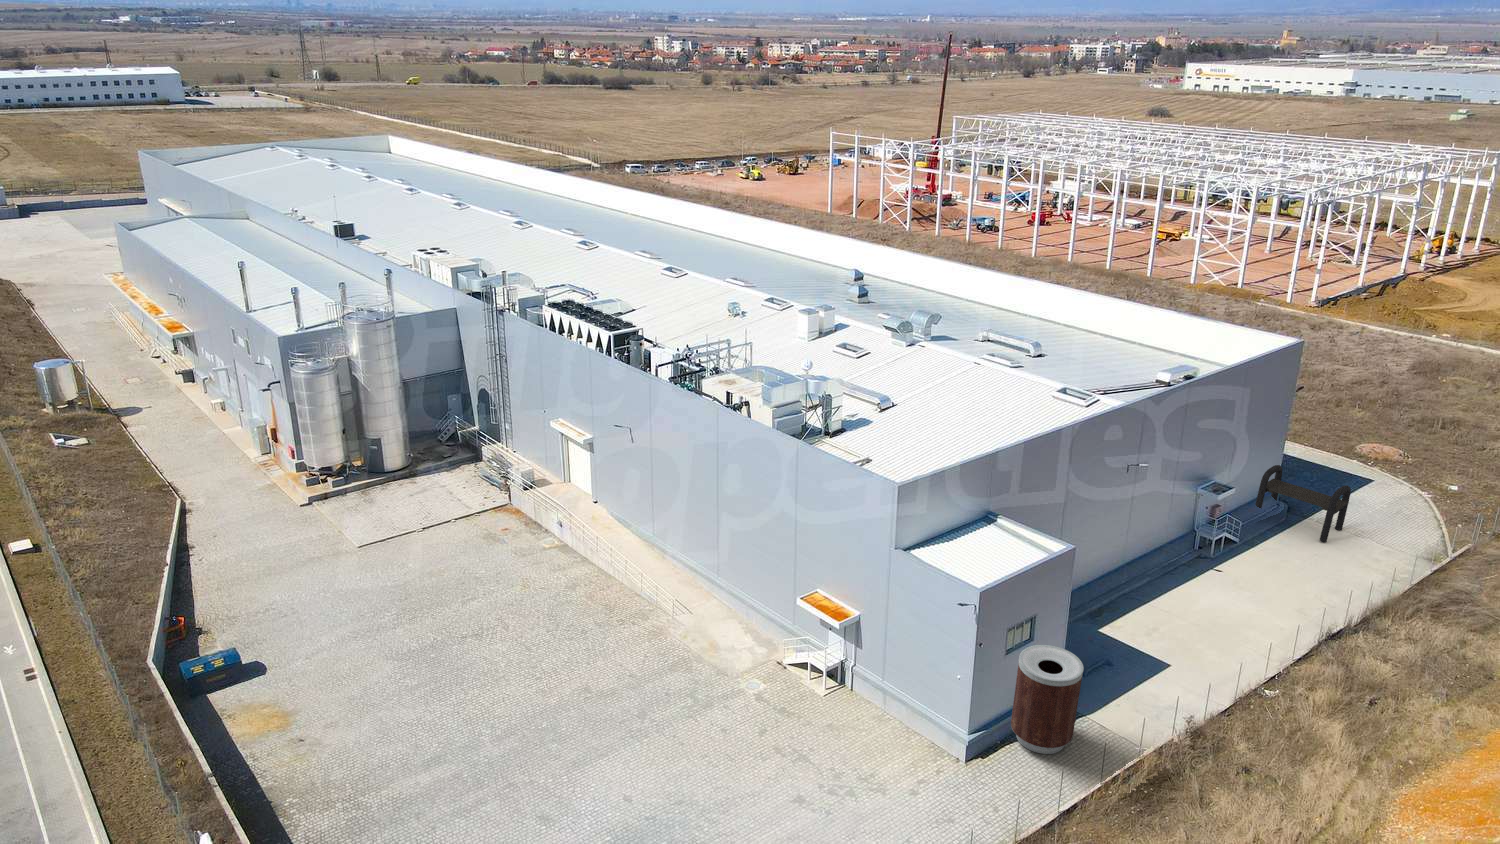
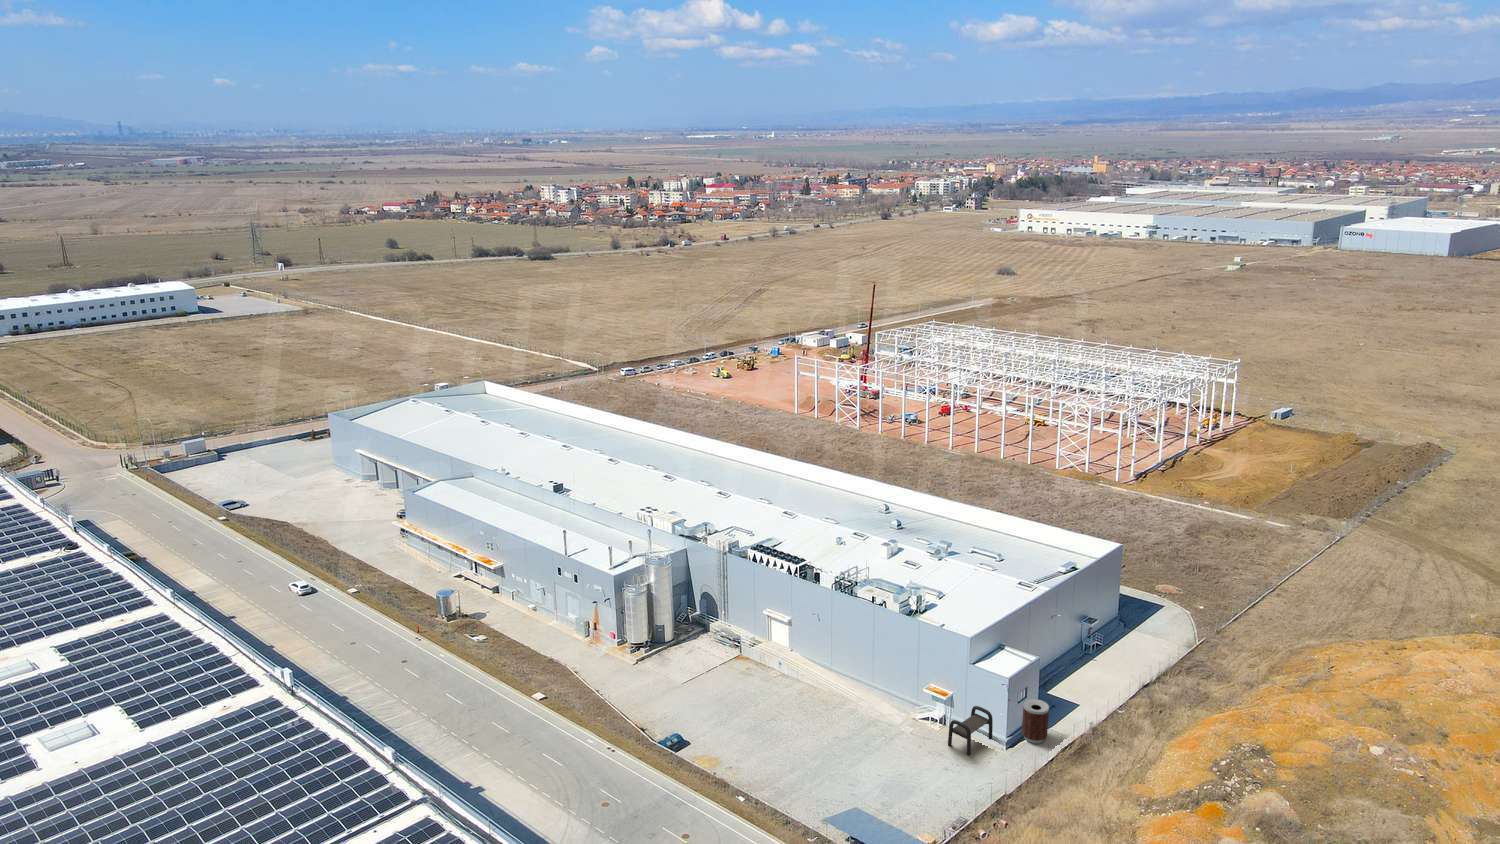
bench: present [1255,465,1351,542] -> present [948,706,993,755]

